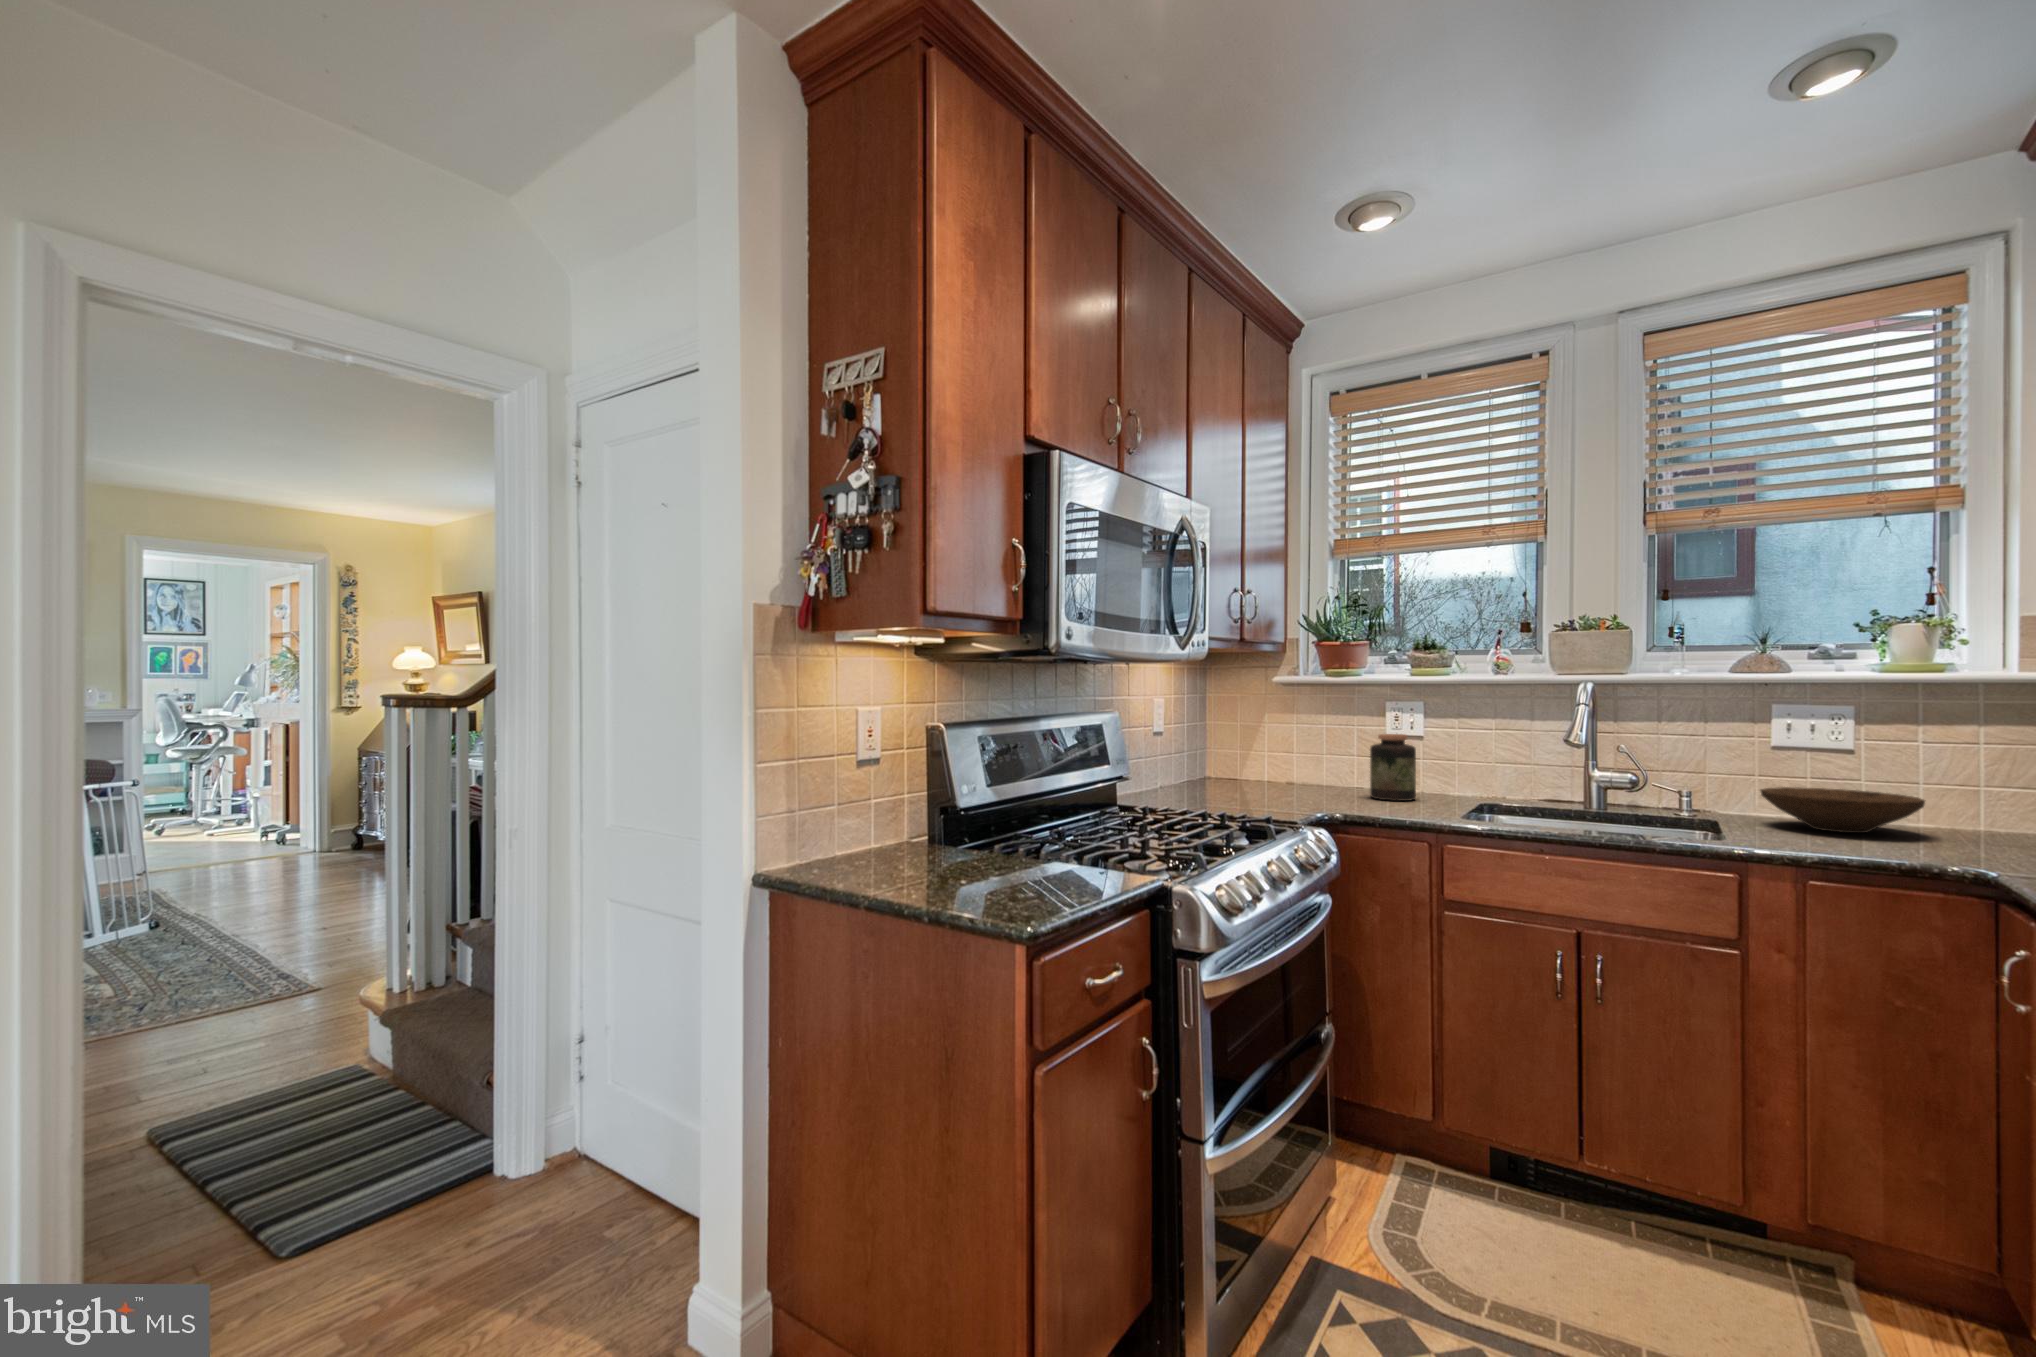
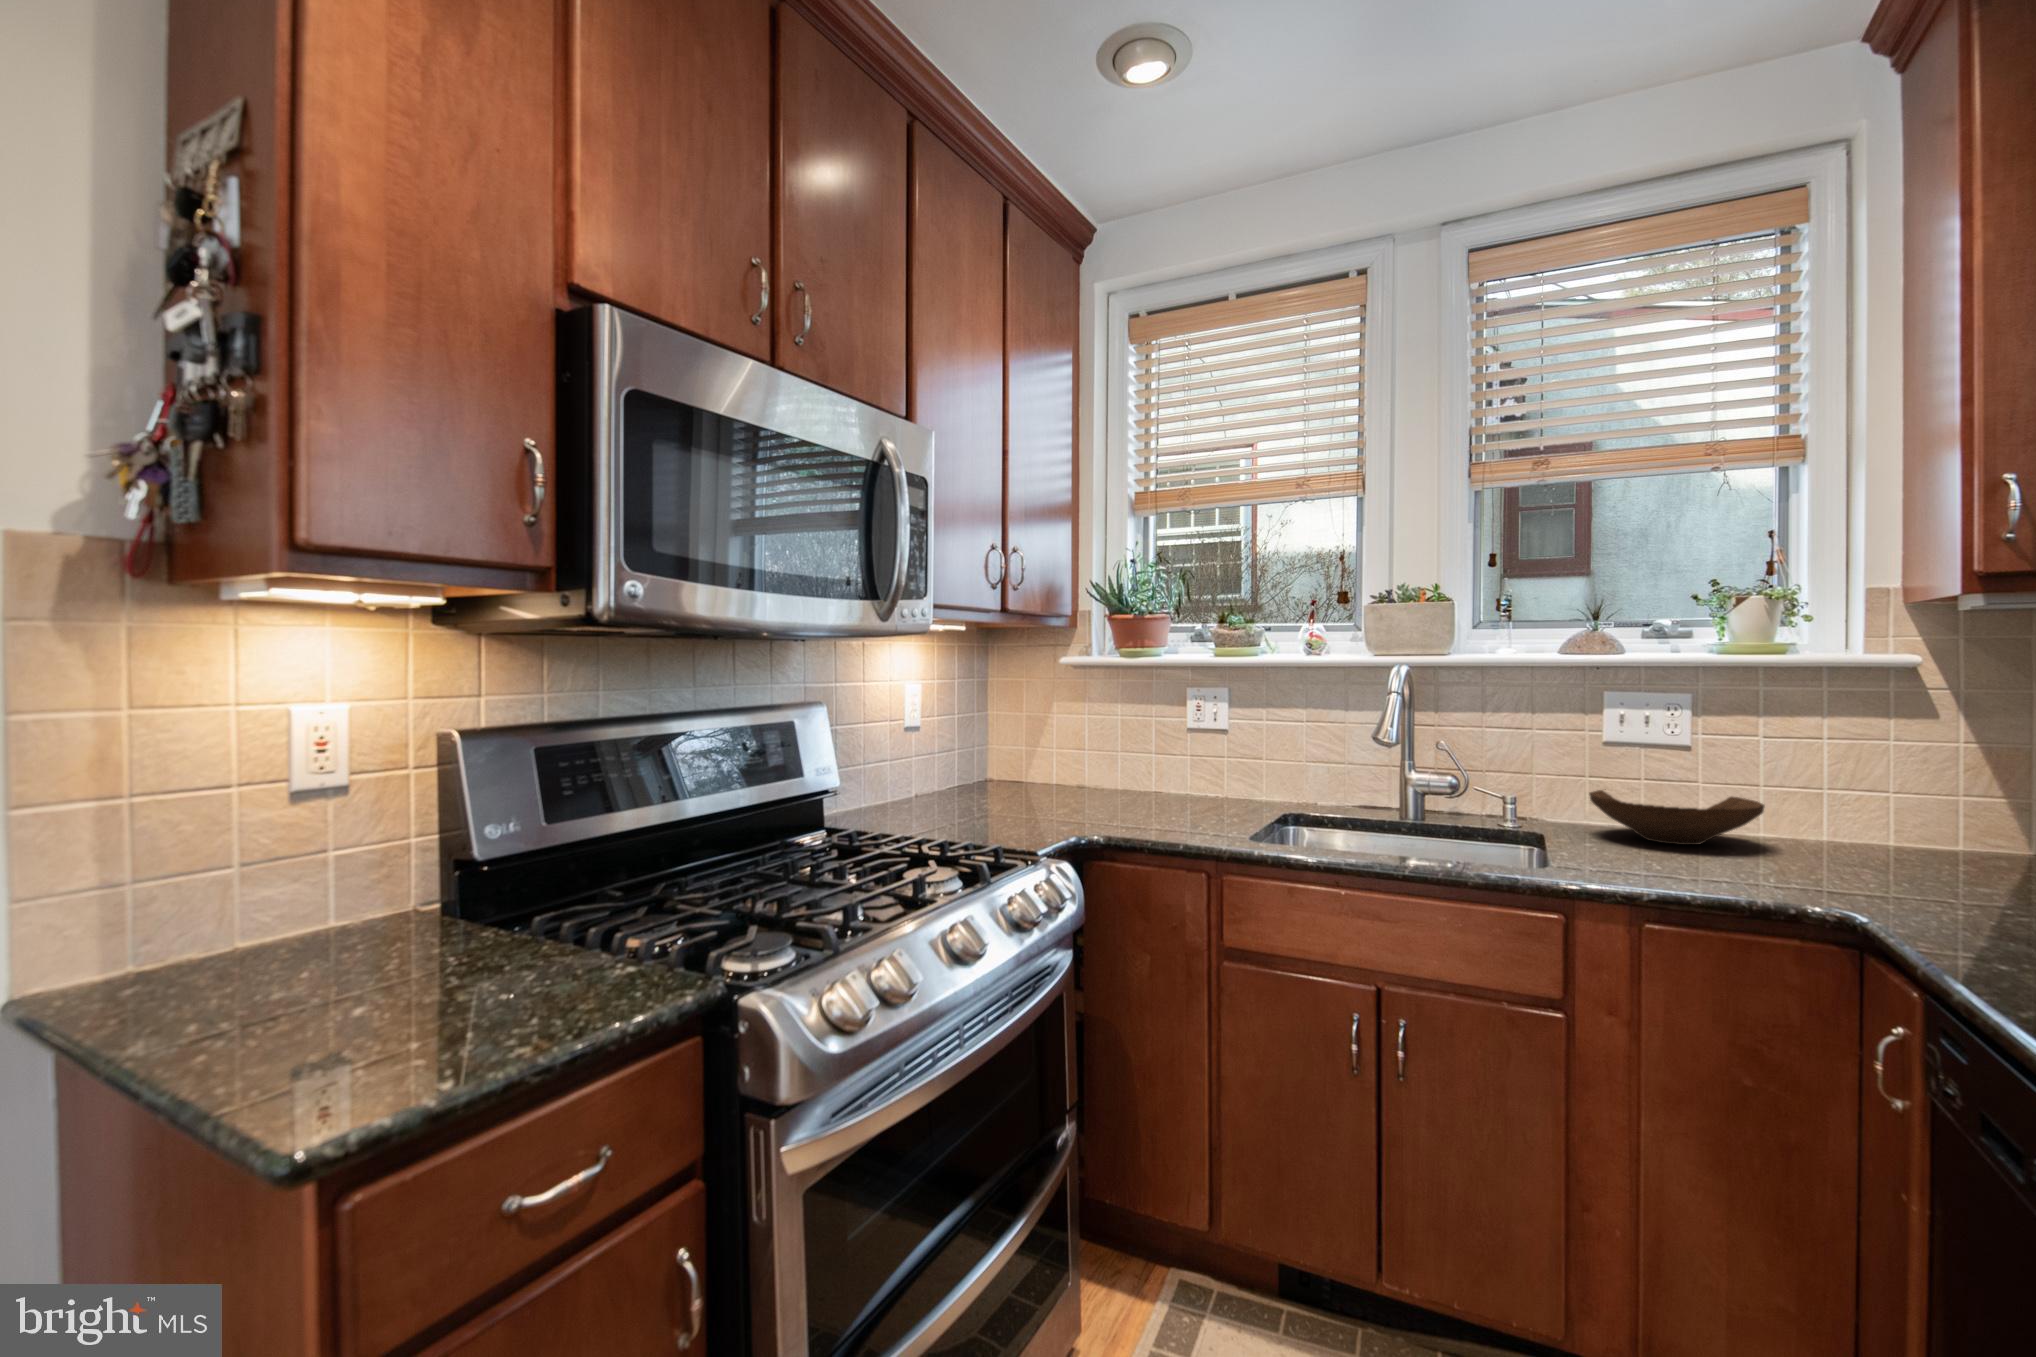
jar: present [1370,734,1416,801] -> none [1162,728,1214,810]

